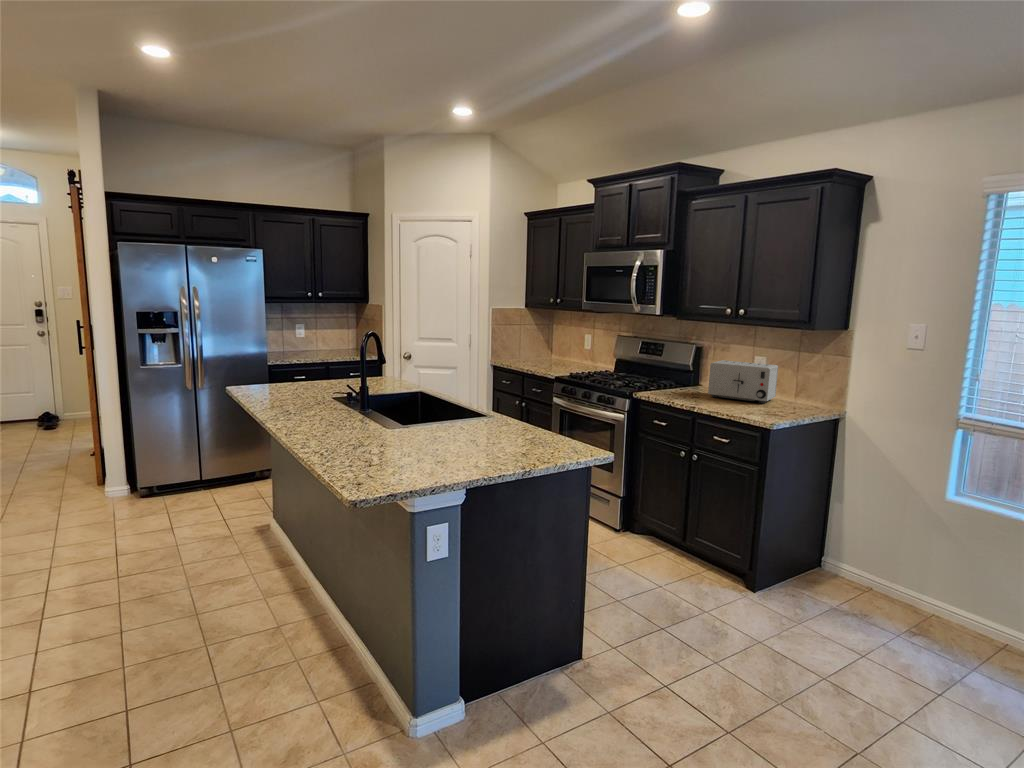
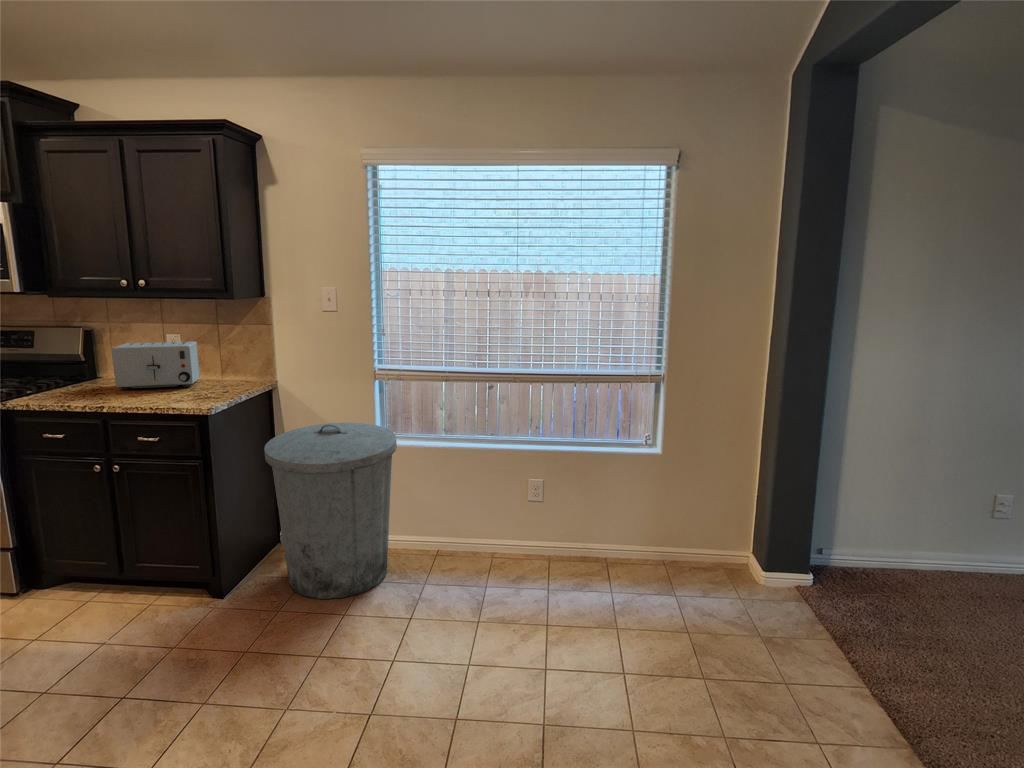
trash can: none [816,461,969,647] -> present [264,423,397,599]

